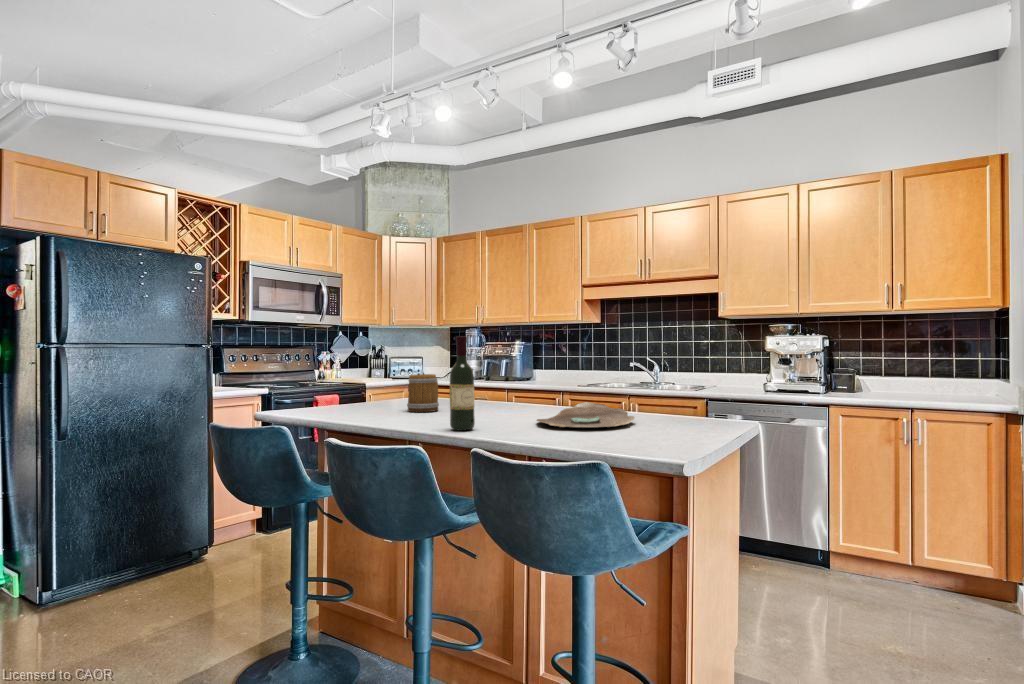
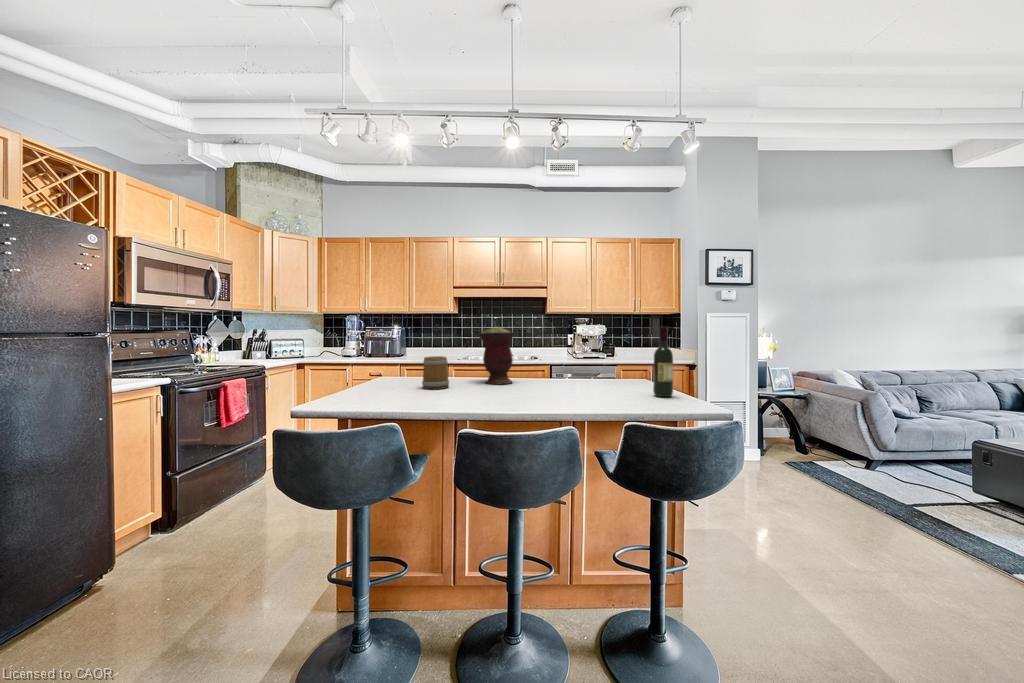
wine bottle: present [450,336,475,430] -> present [653,327,673,397]
vase: none [482,339,529,413] -> present [478,327,514,384]
decorative bowl: present [537,402,634,428] -> none [555,373,622,392]

